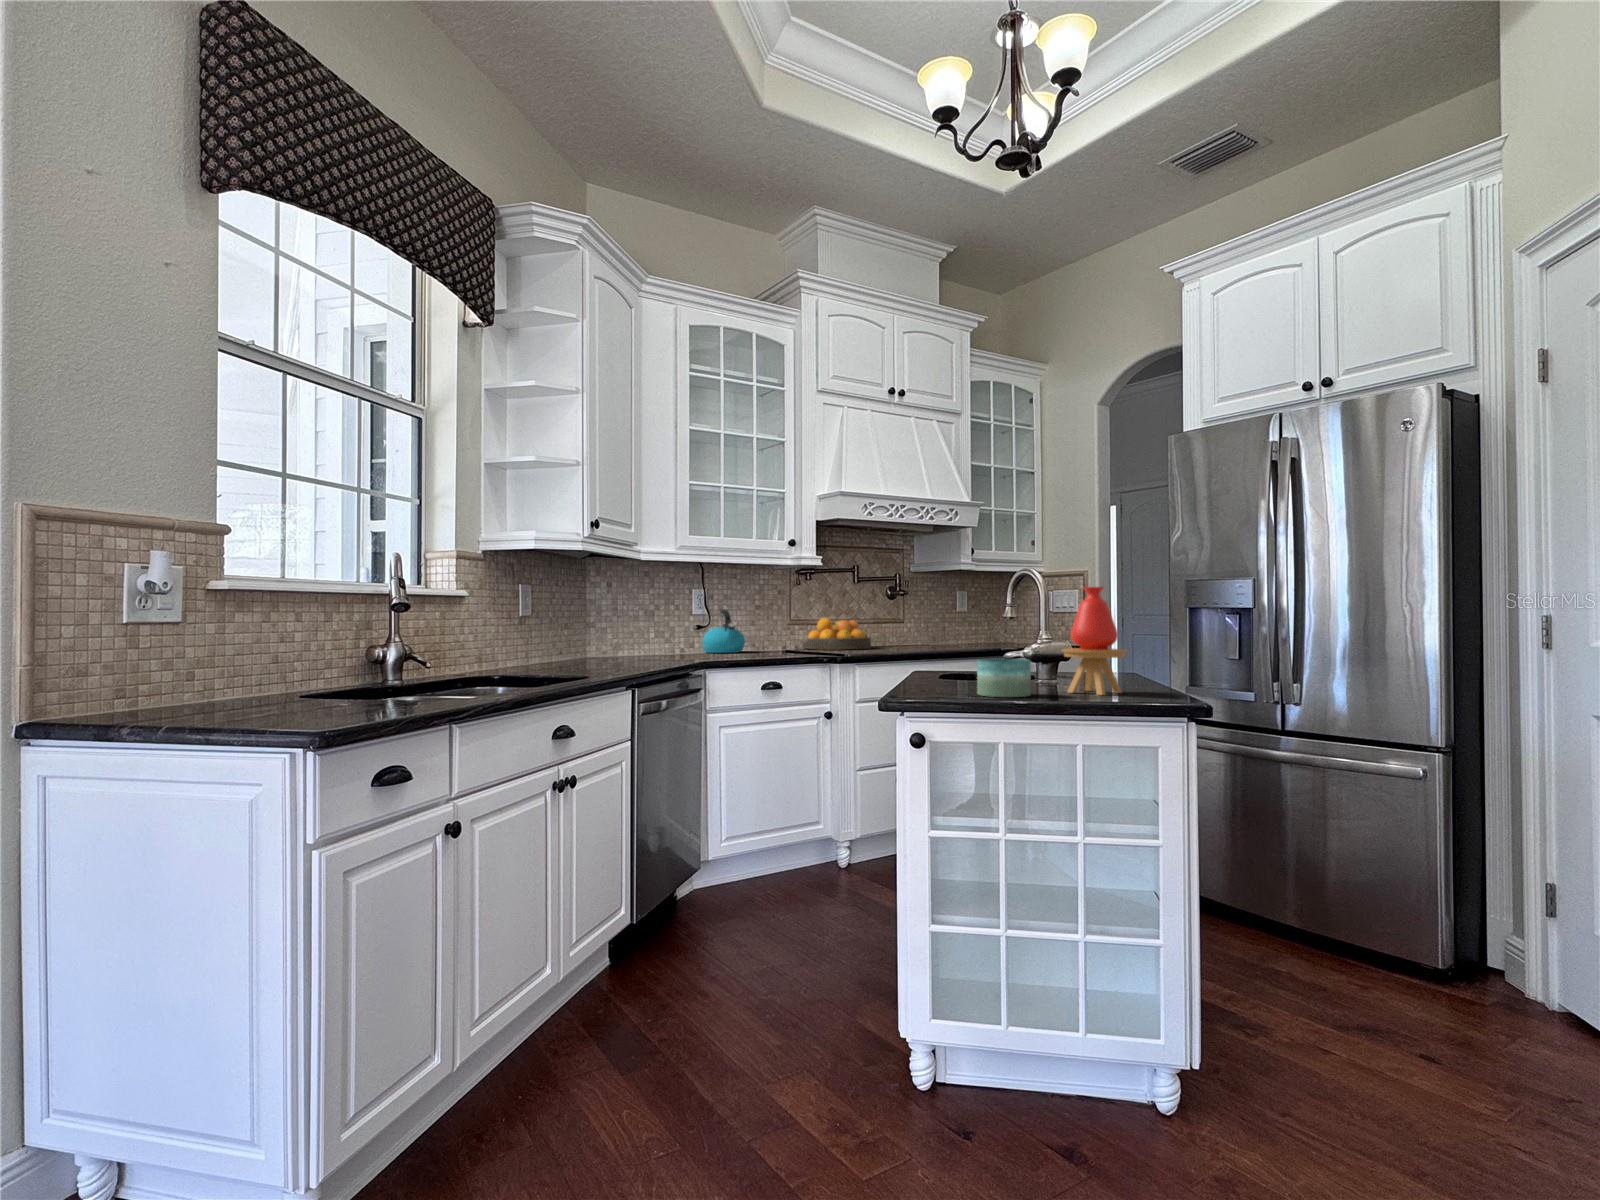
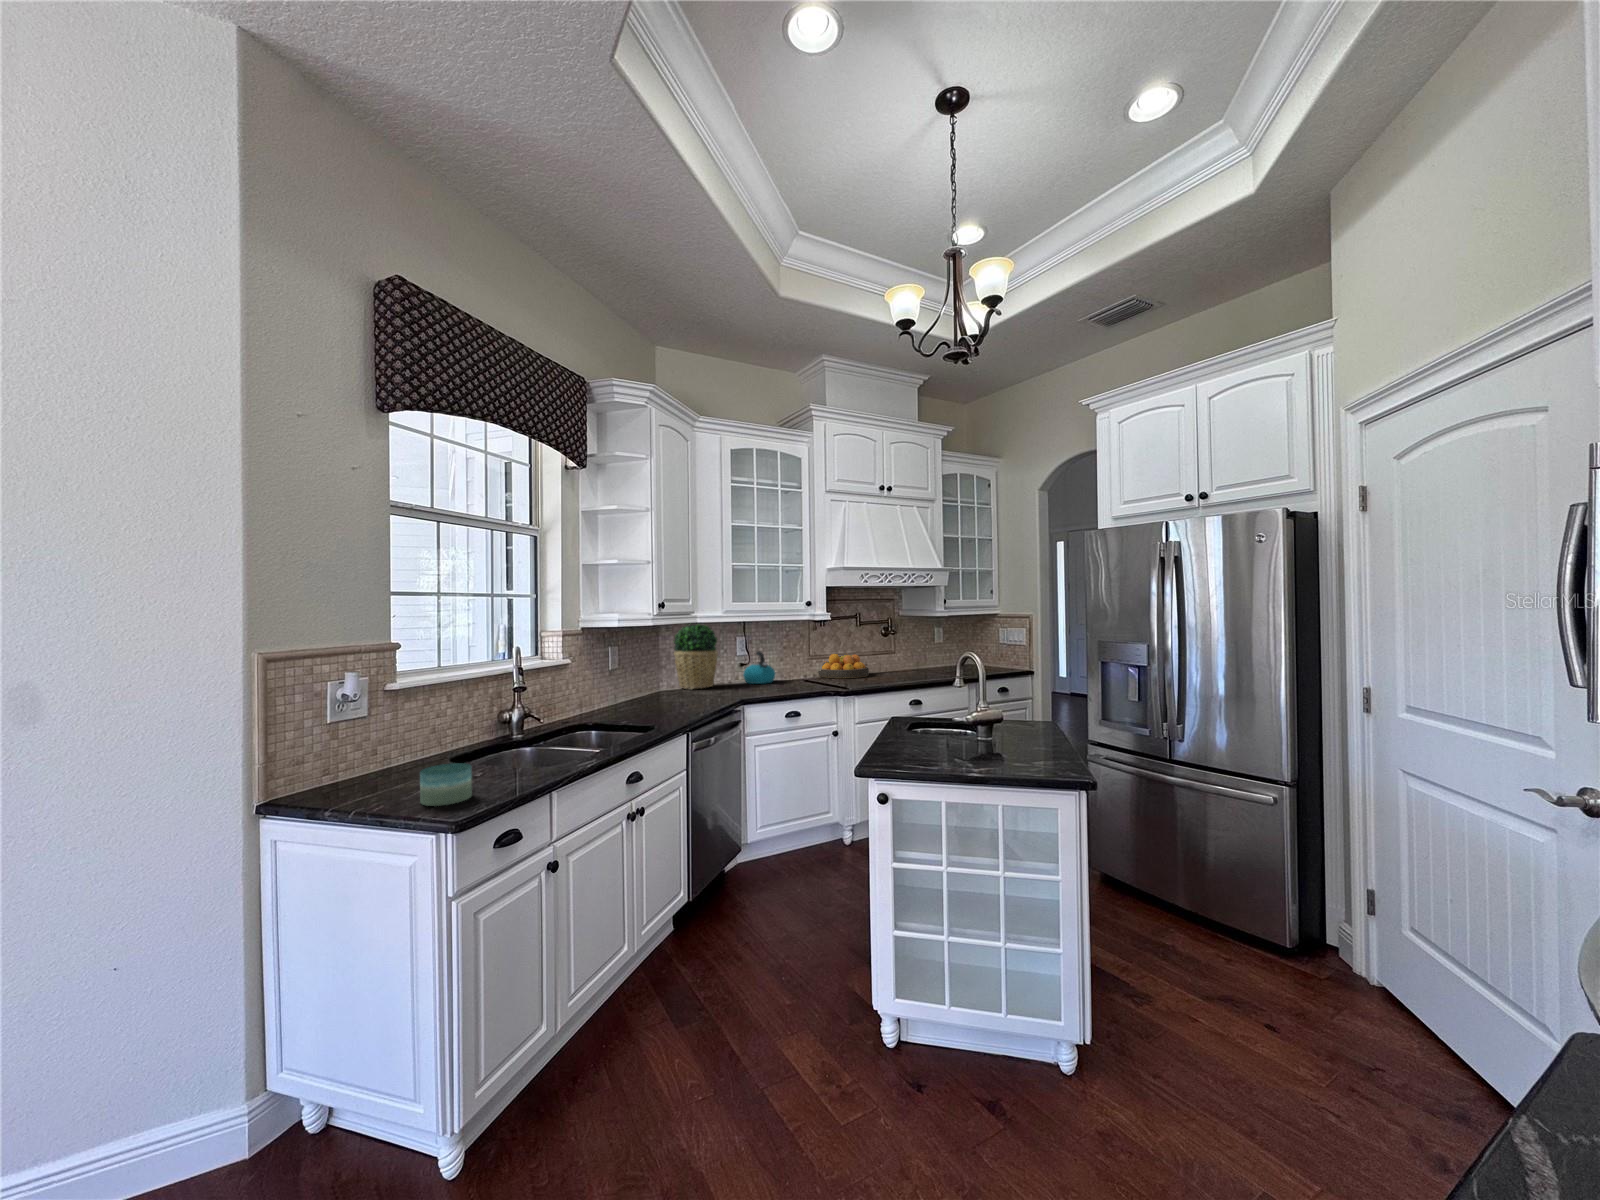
potted plant: none [605,566,668,656] -> present [674,624,718,690]
vase: present [1062,587,1127,695] -> none [991,679,1039,762]
candle: present [977,658,1031,697] -> present [420,763,472,806]

